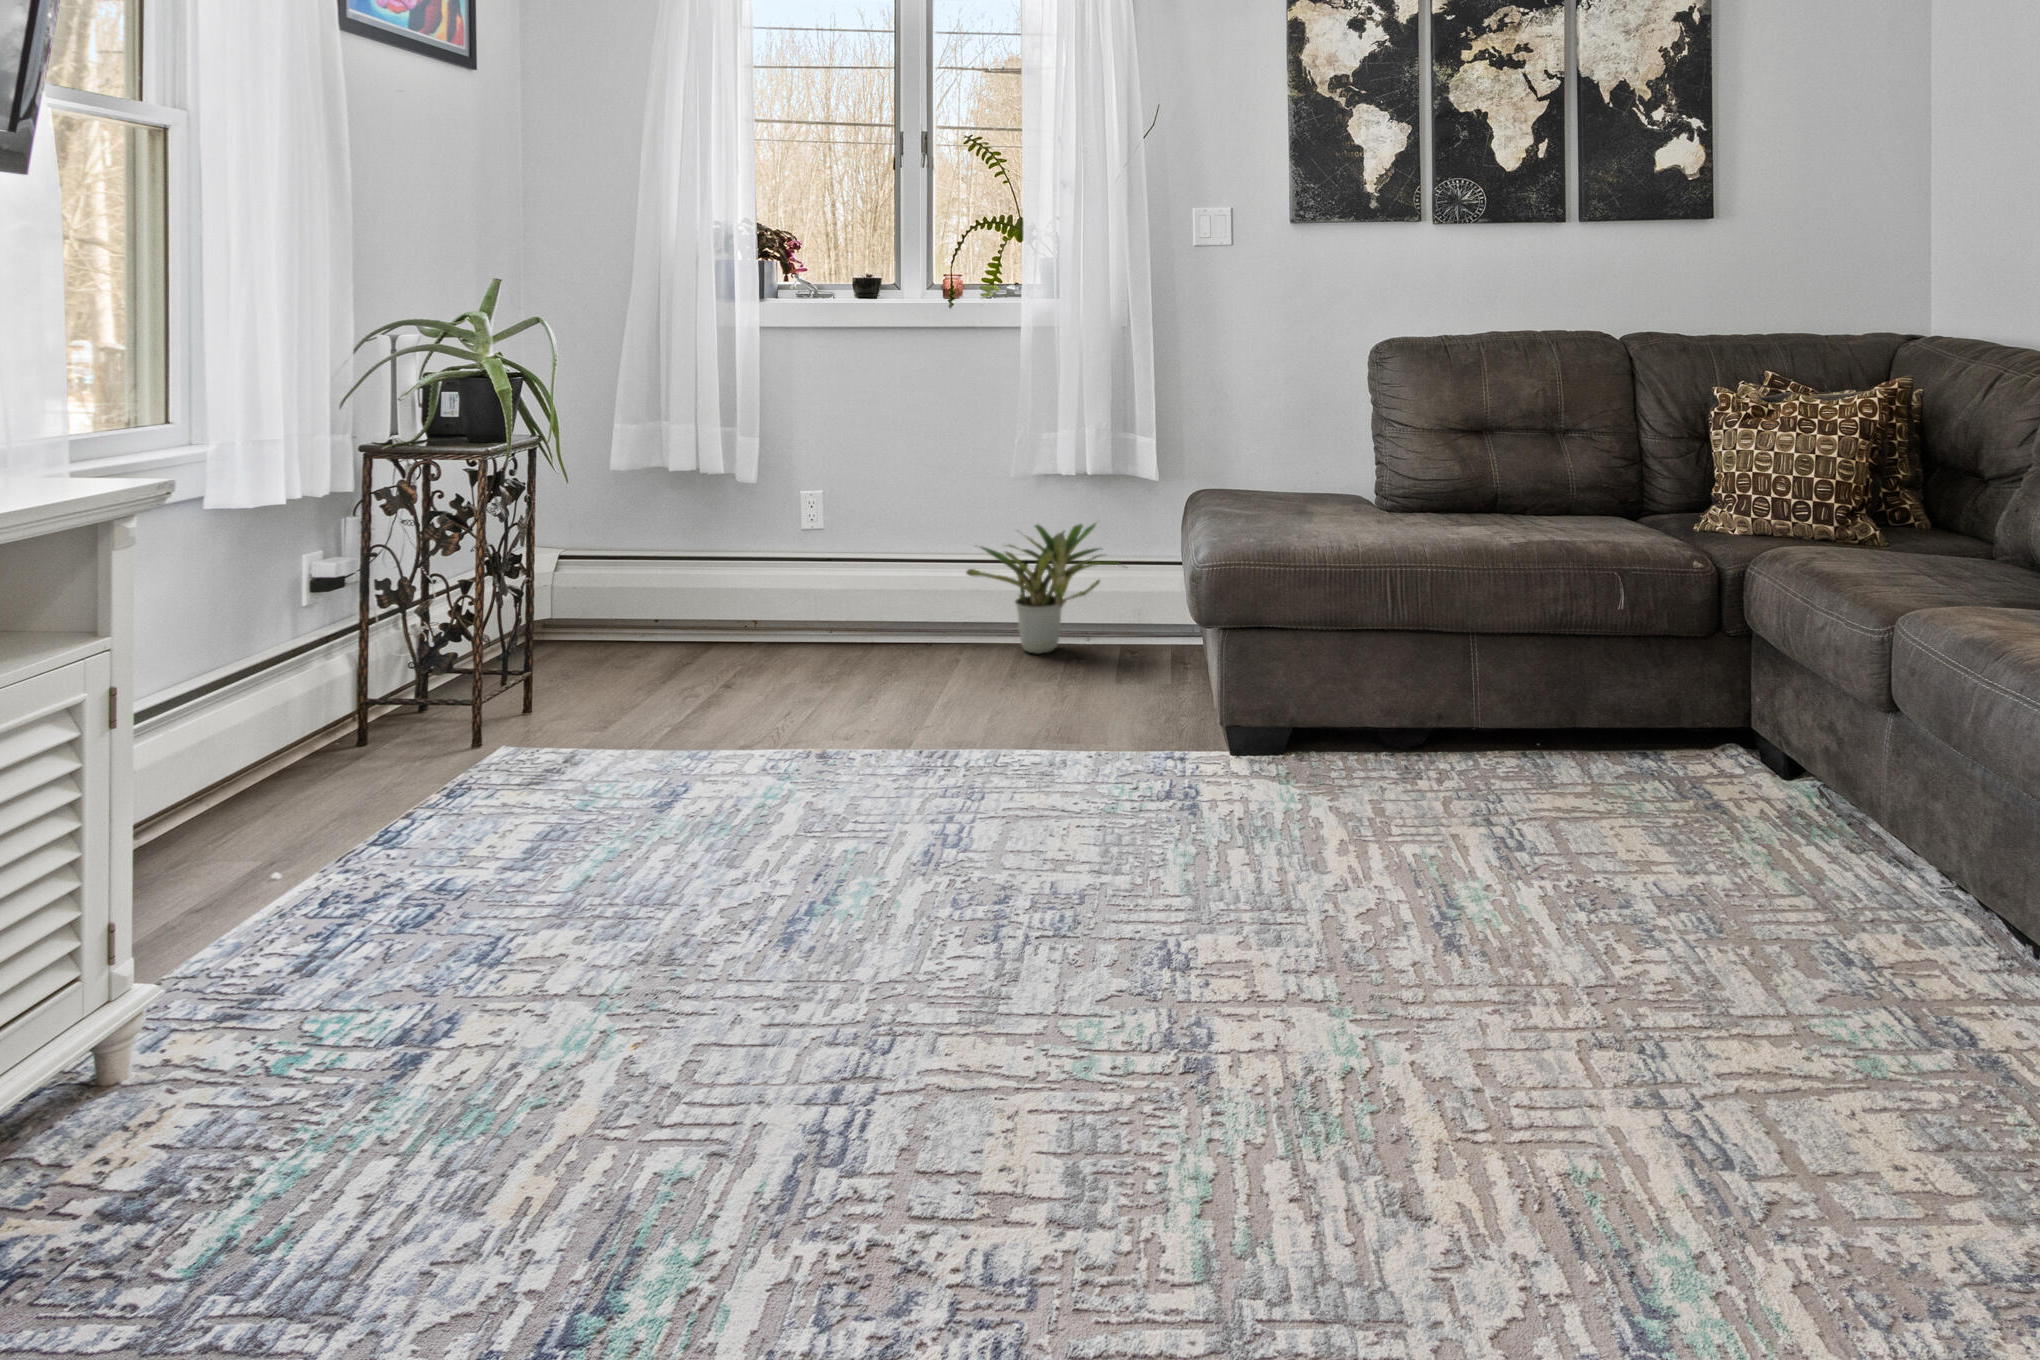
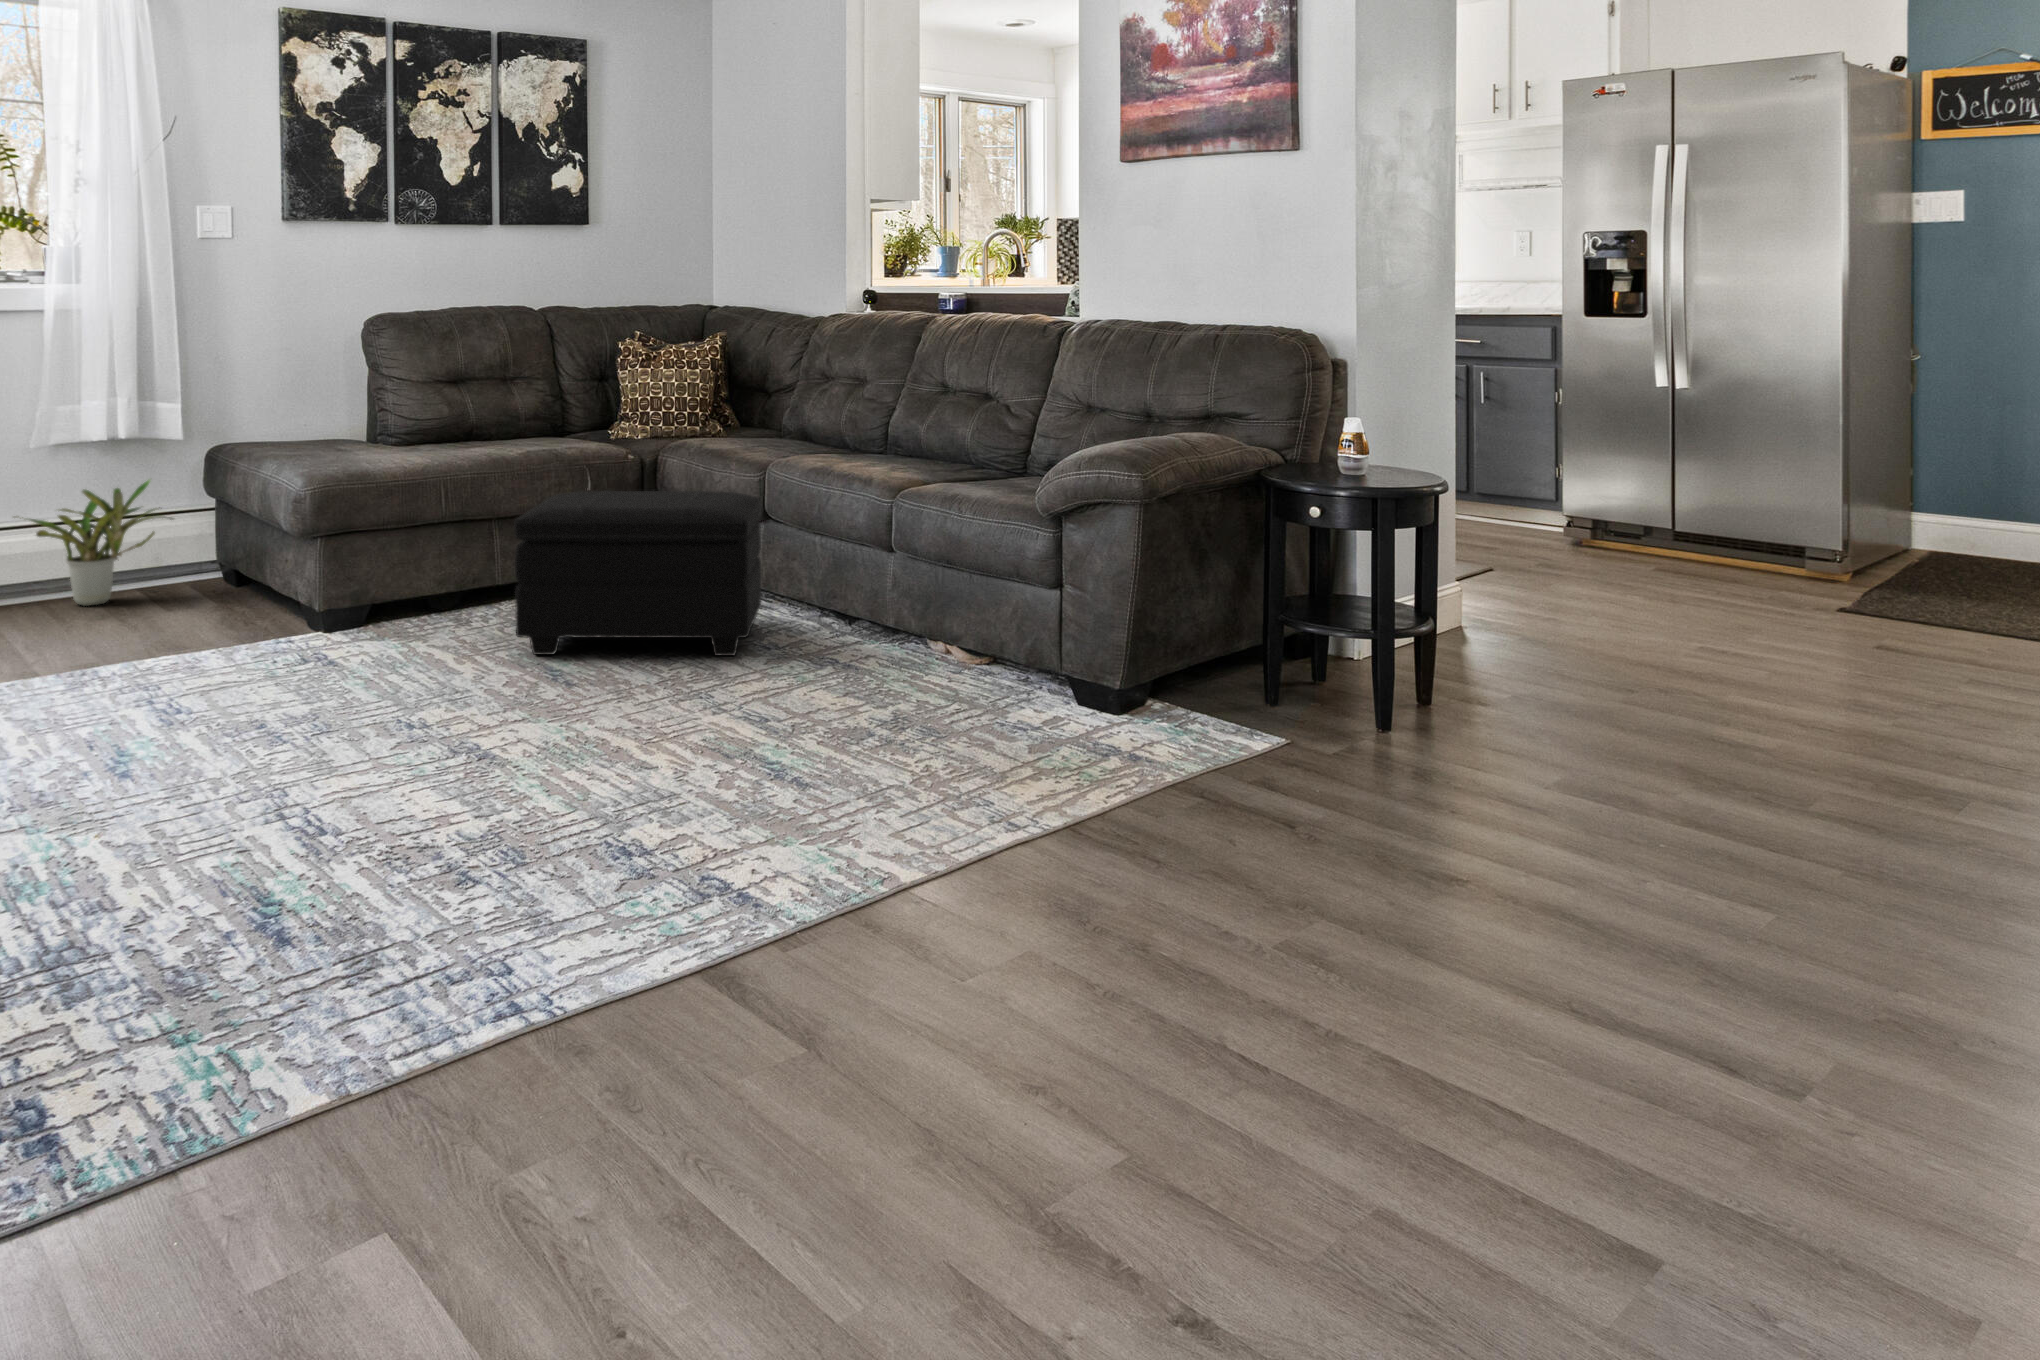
footstool: none [1326,641,1794,1027] -> present [514,490,761,656]

